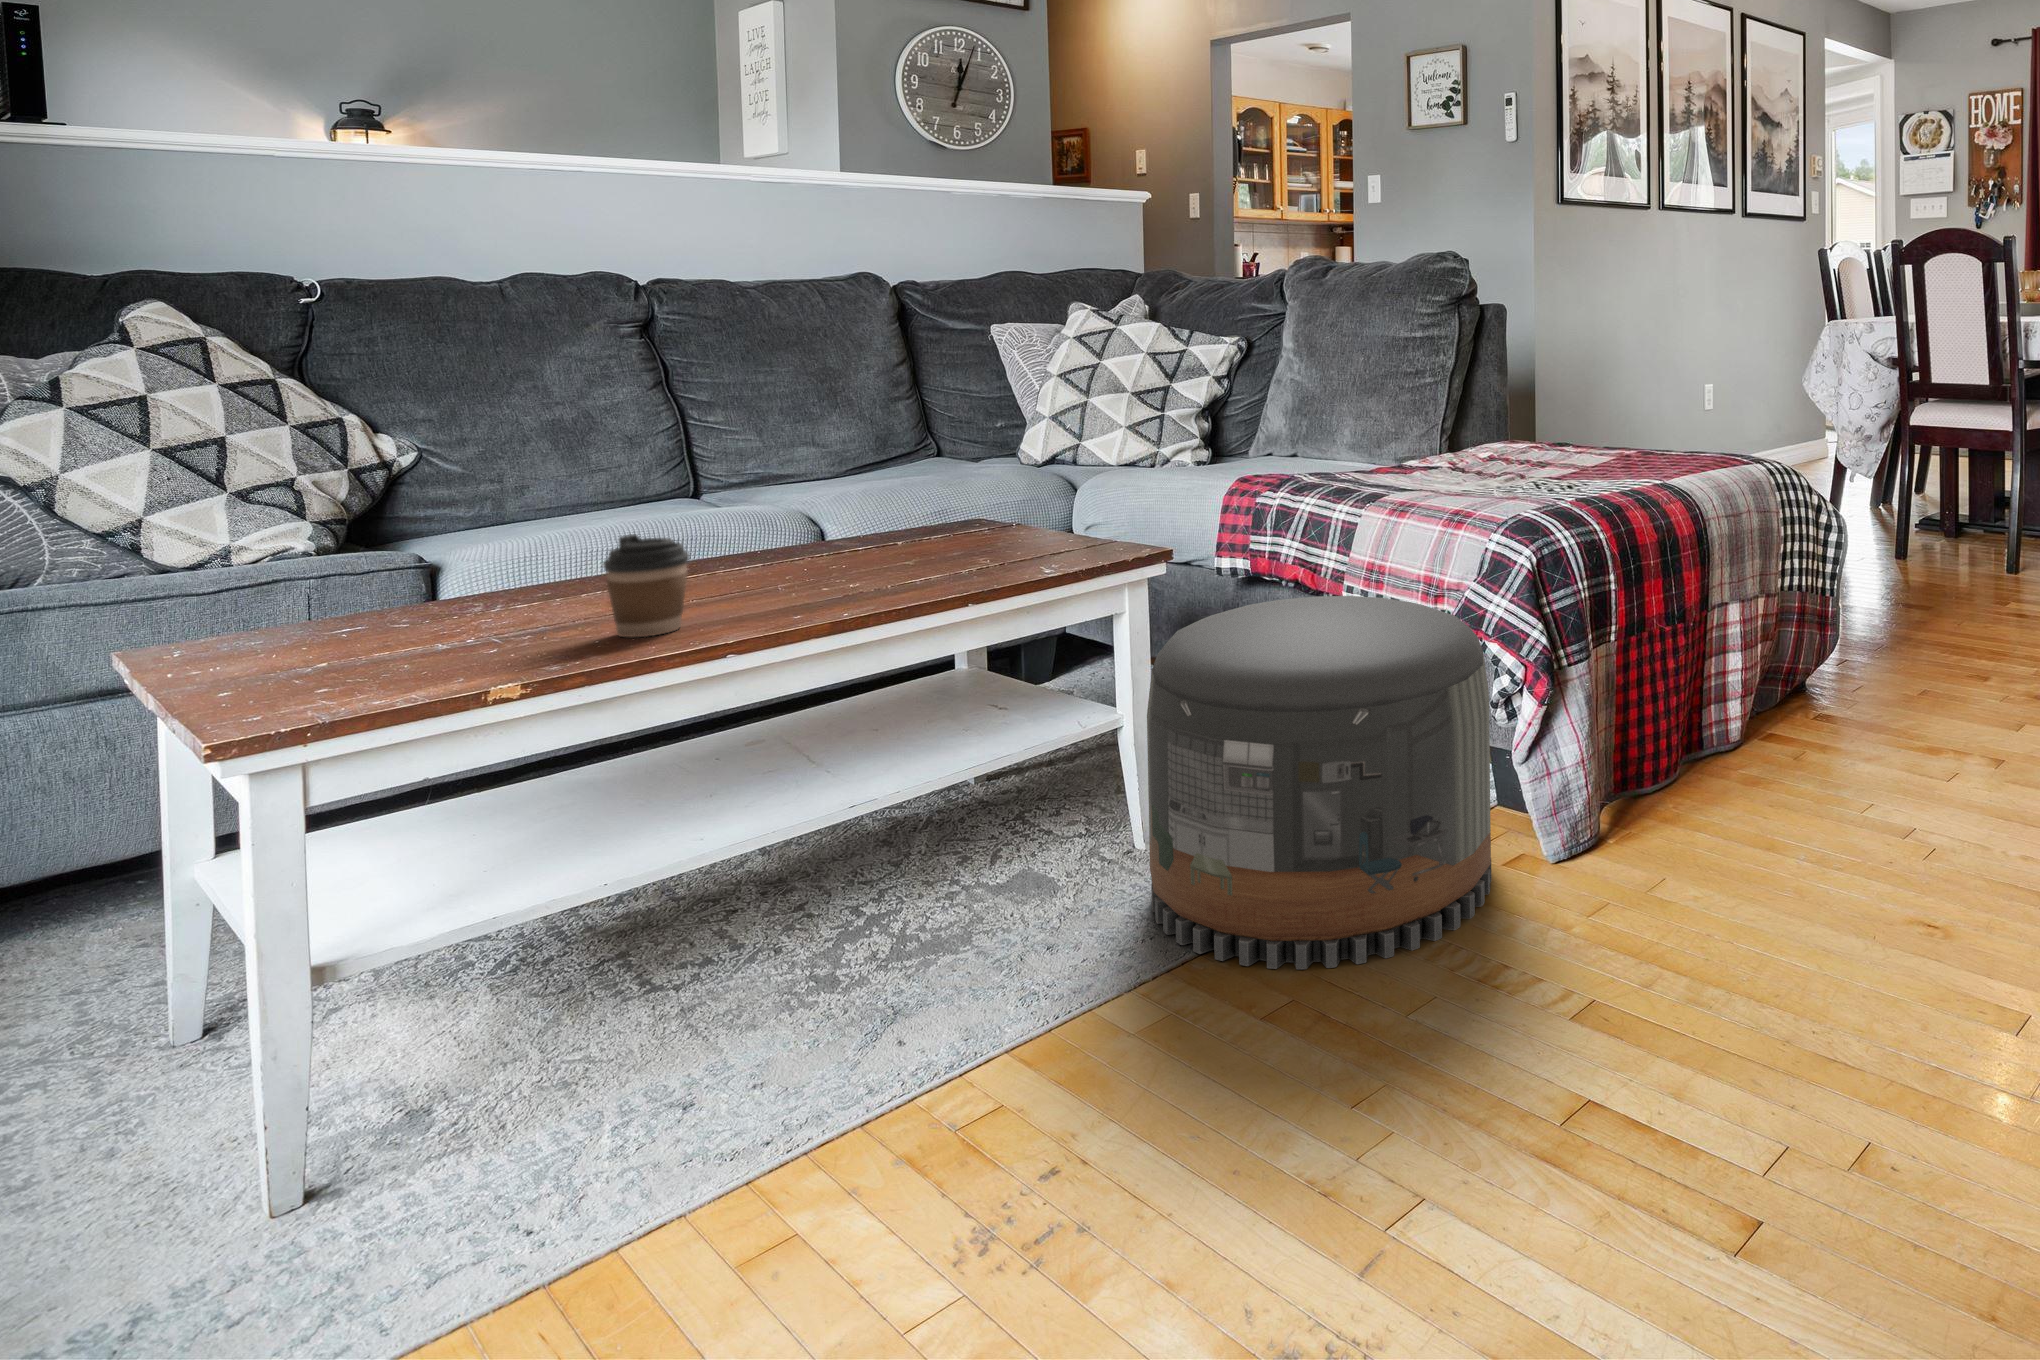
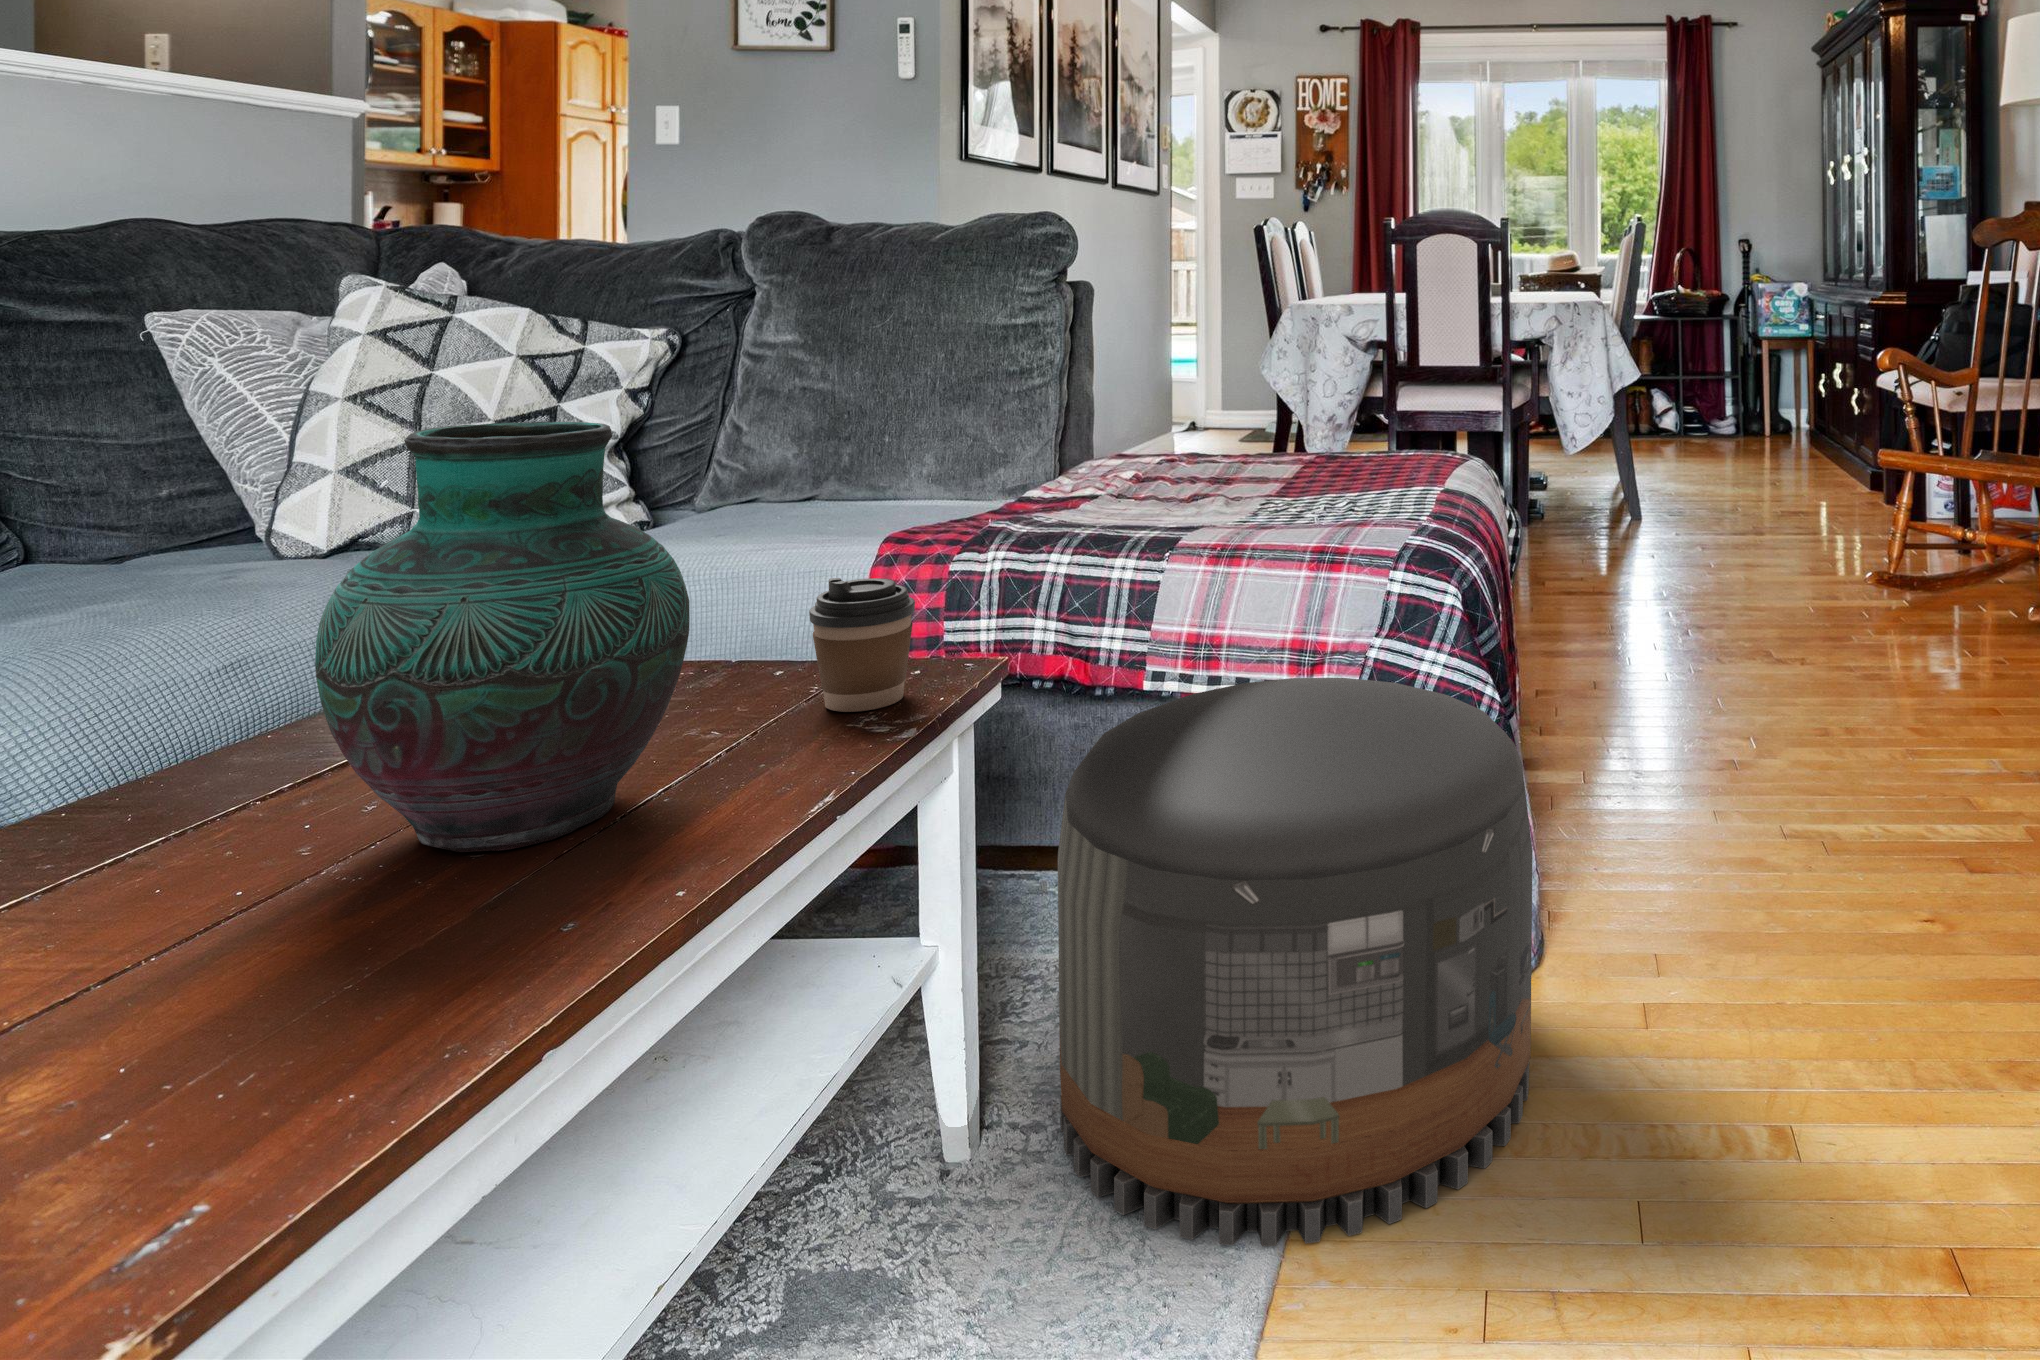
vase: none [773,376,942,589] -> present [315,422,690,852]
coffee cup: present [603,534,689,637] -> present [809,578,915,712]

